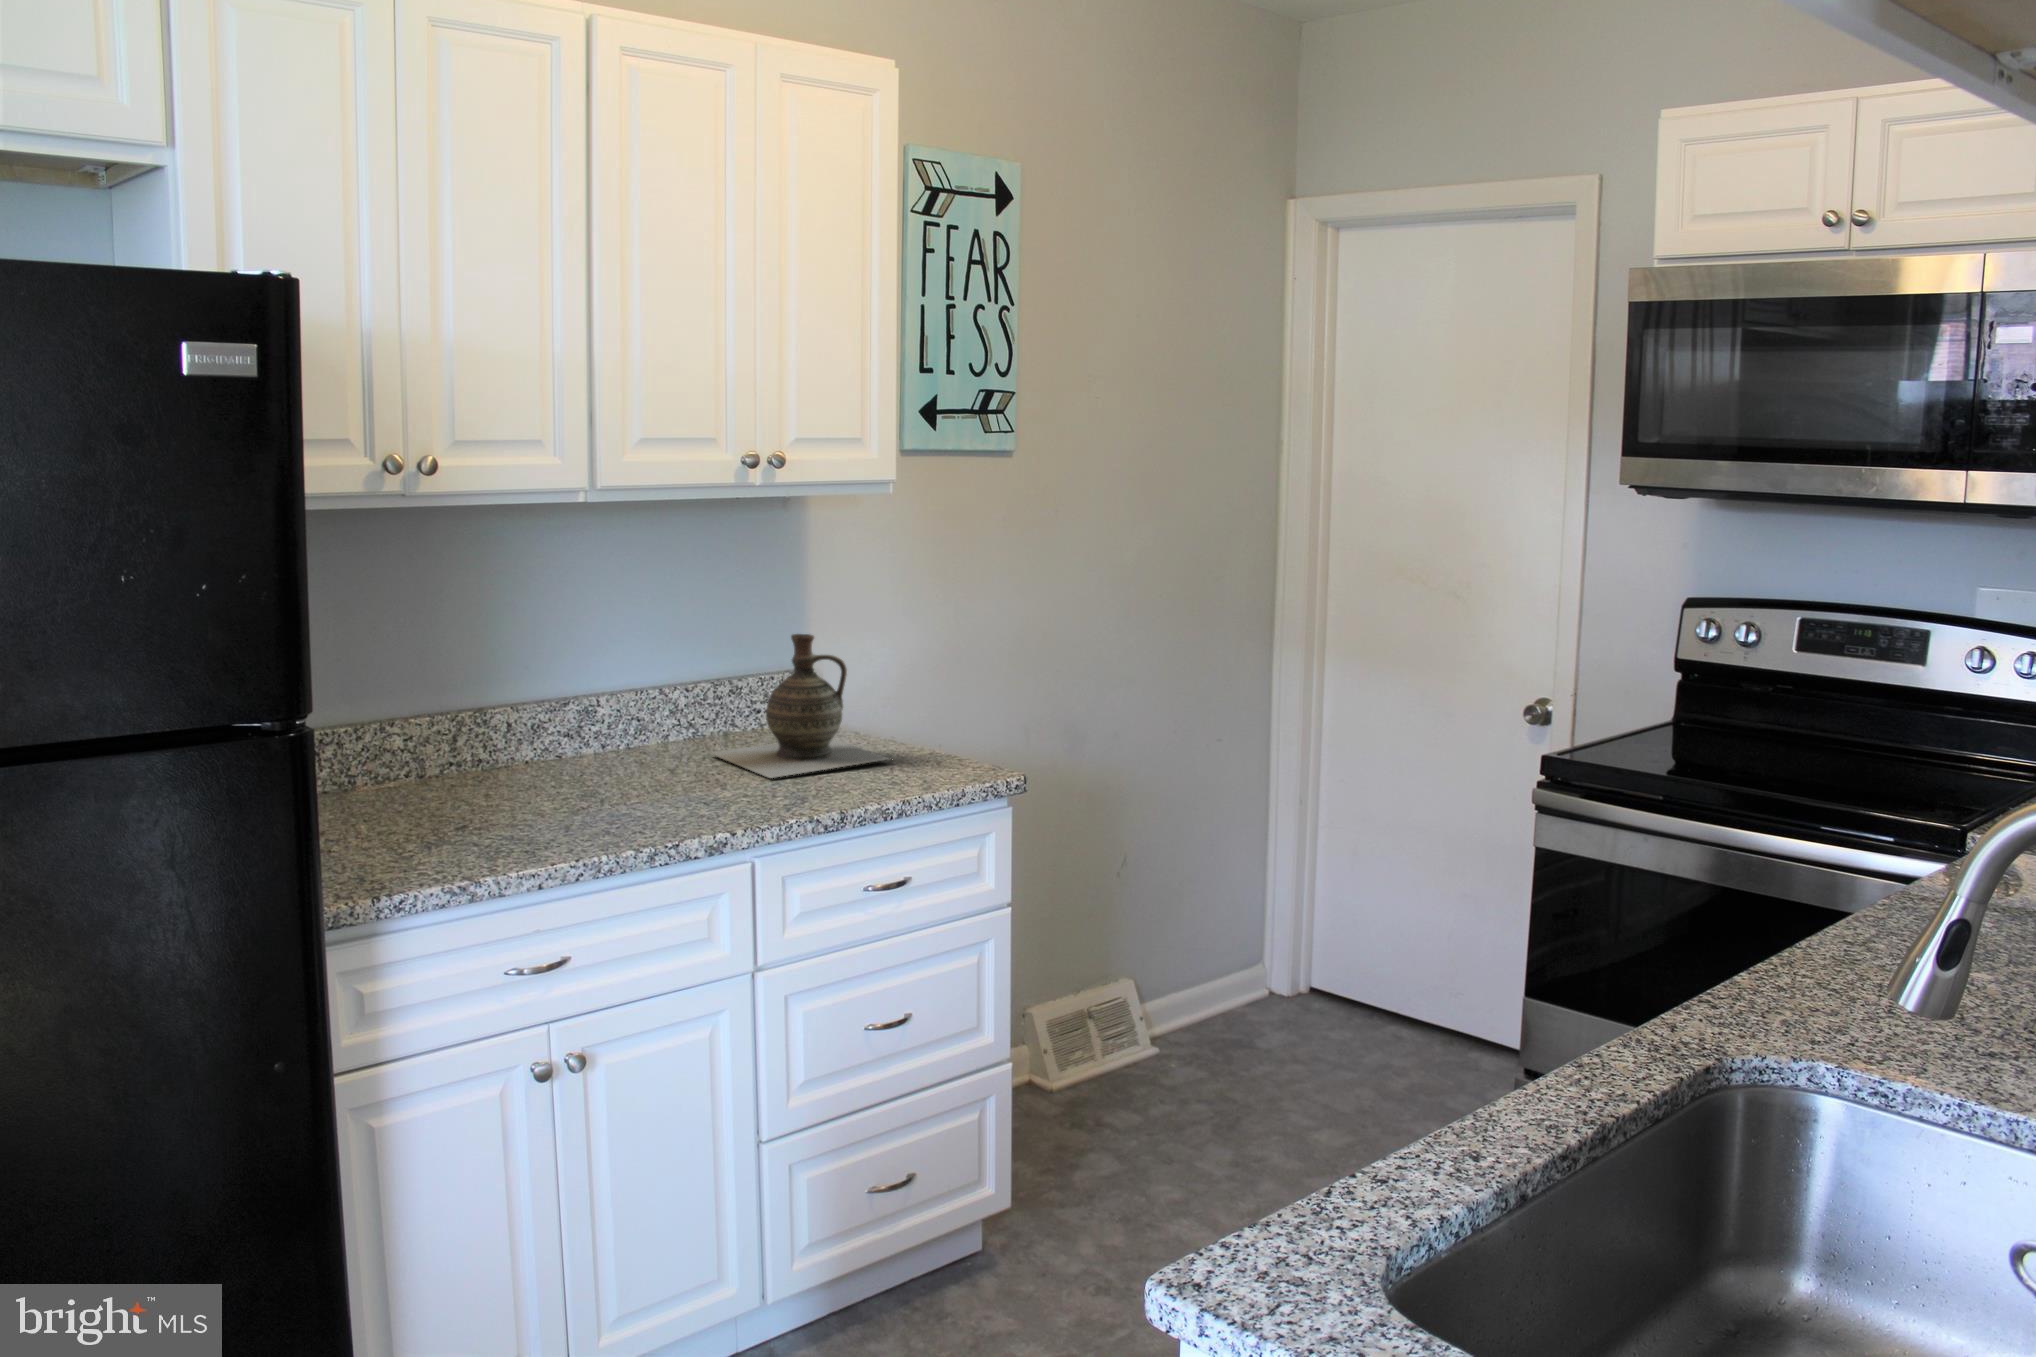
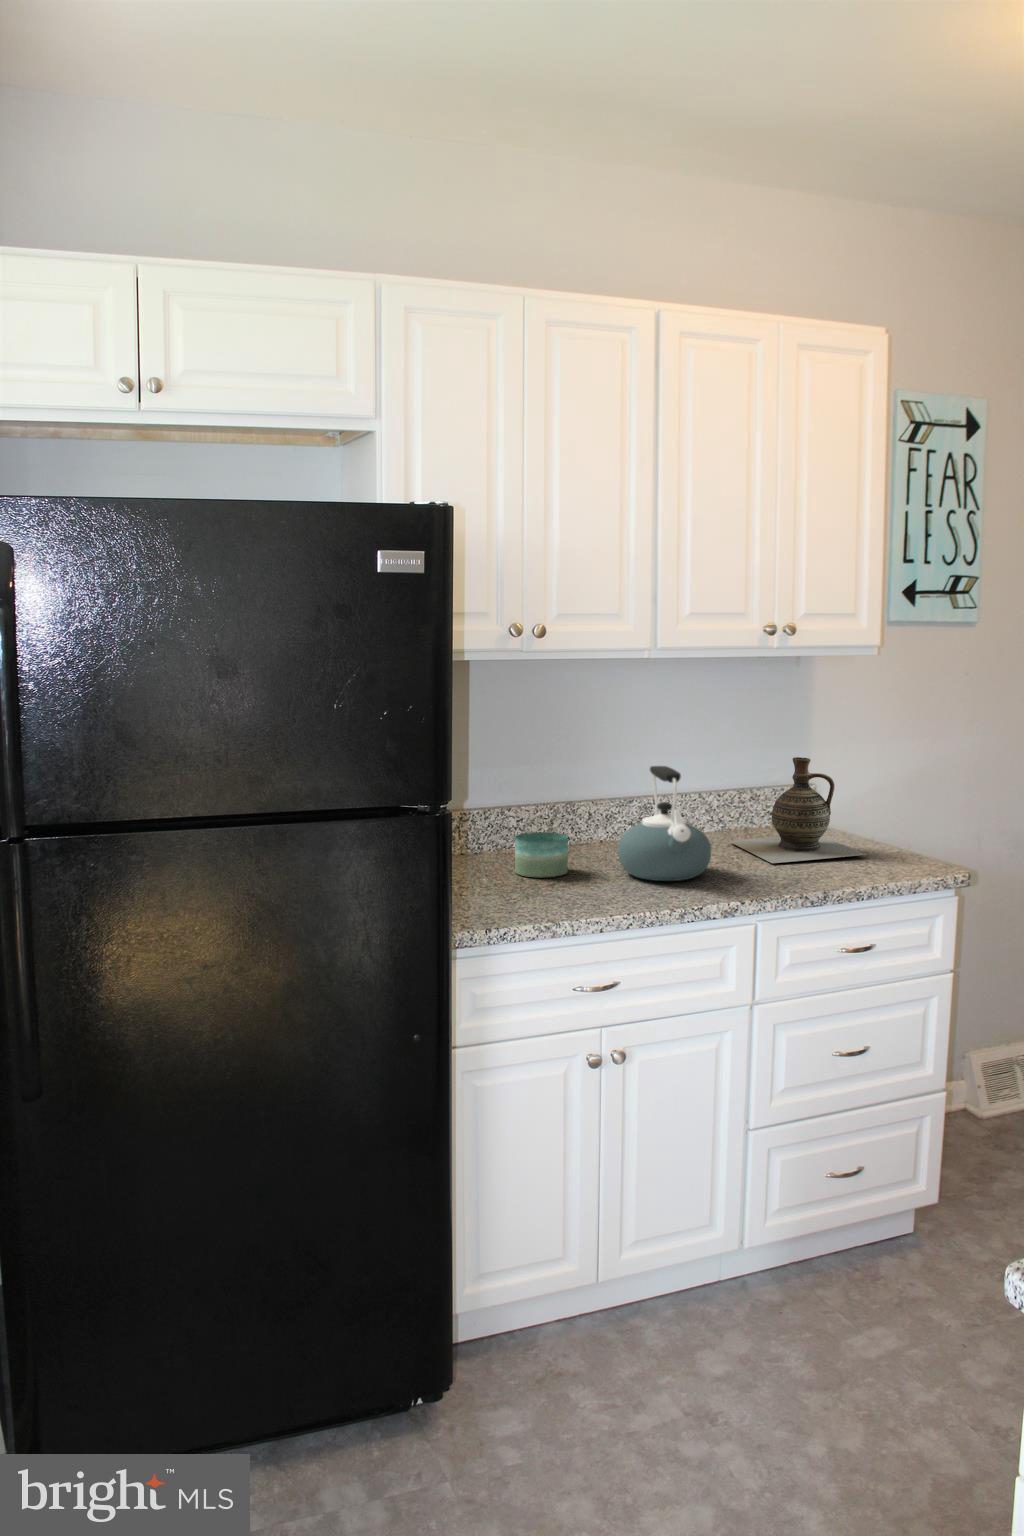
kettle: none [554,651,688,812] -> present [618,766,711,881]
candle: none [397,754,482,821] -> present [515,832,568,877]

